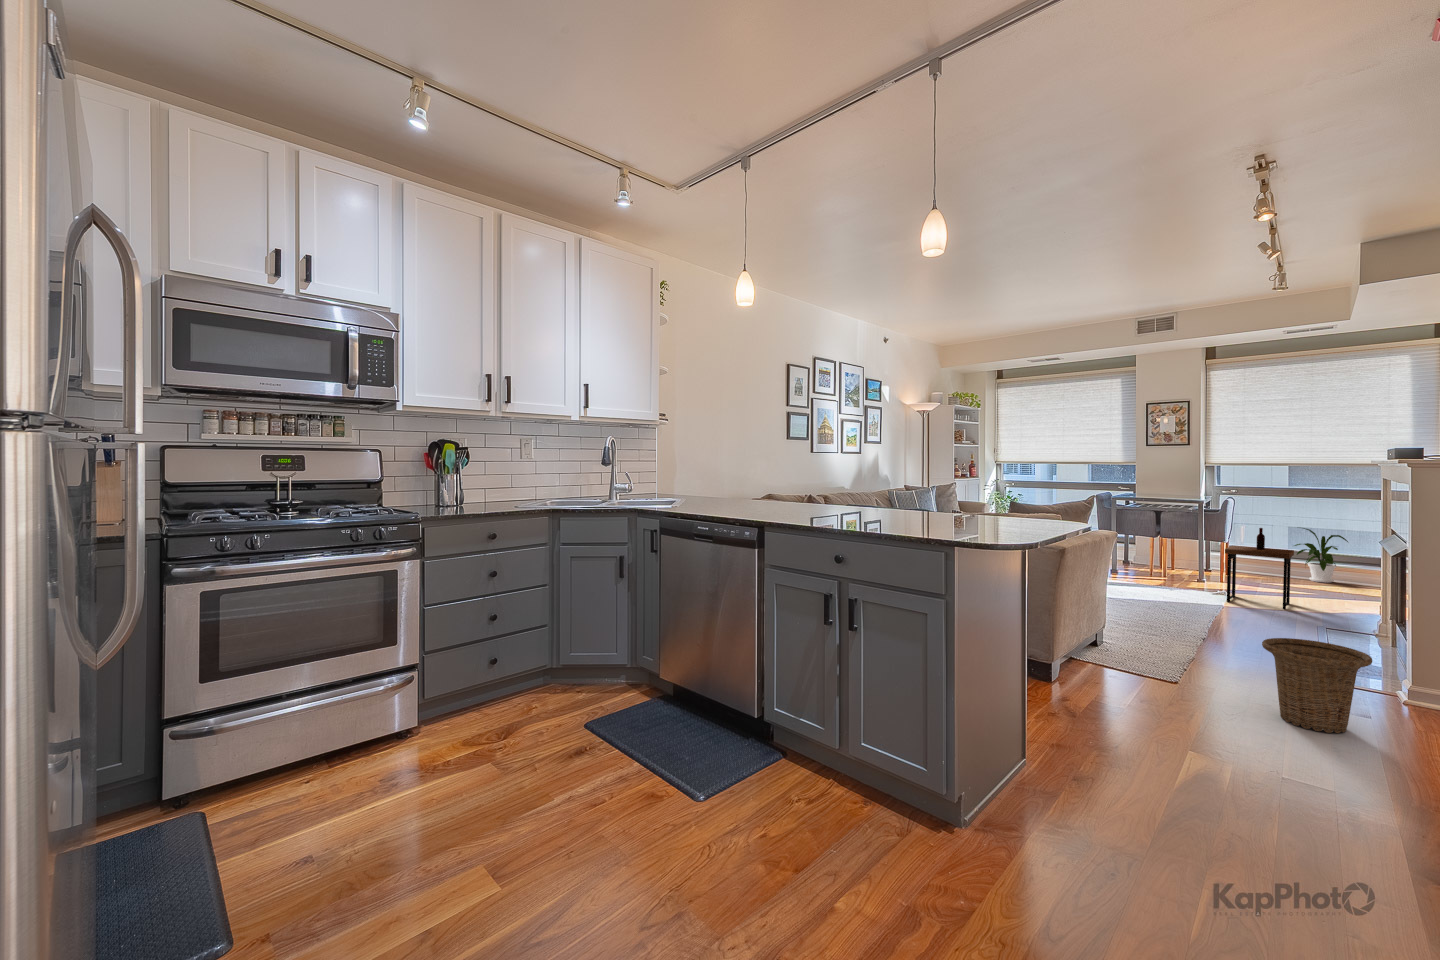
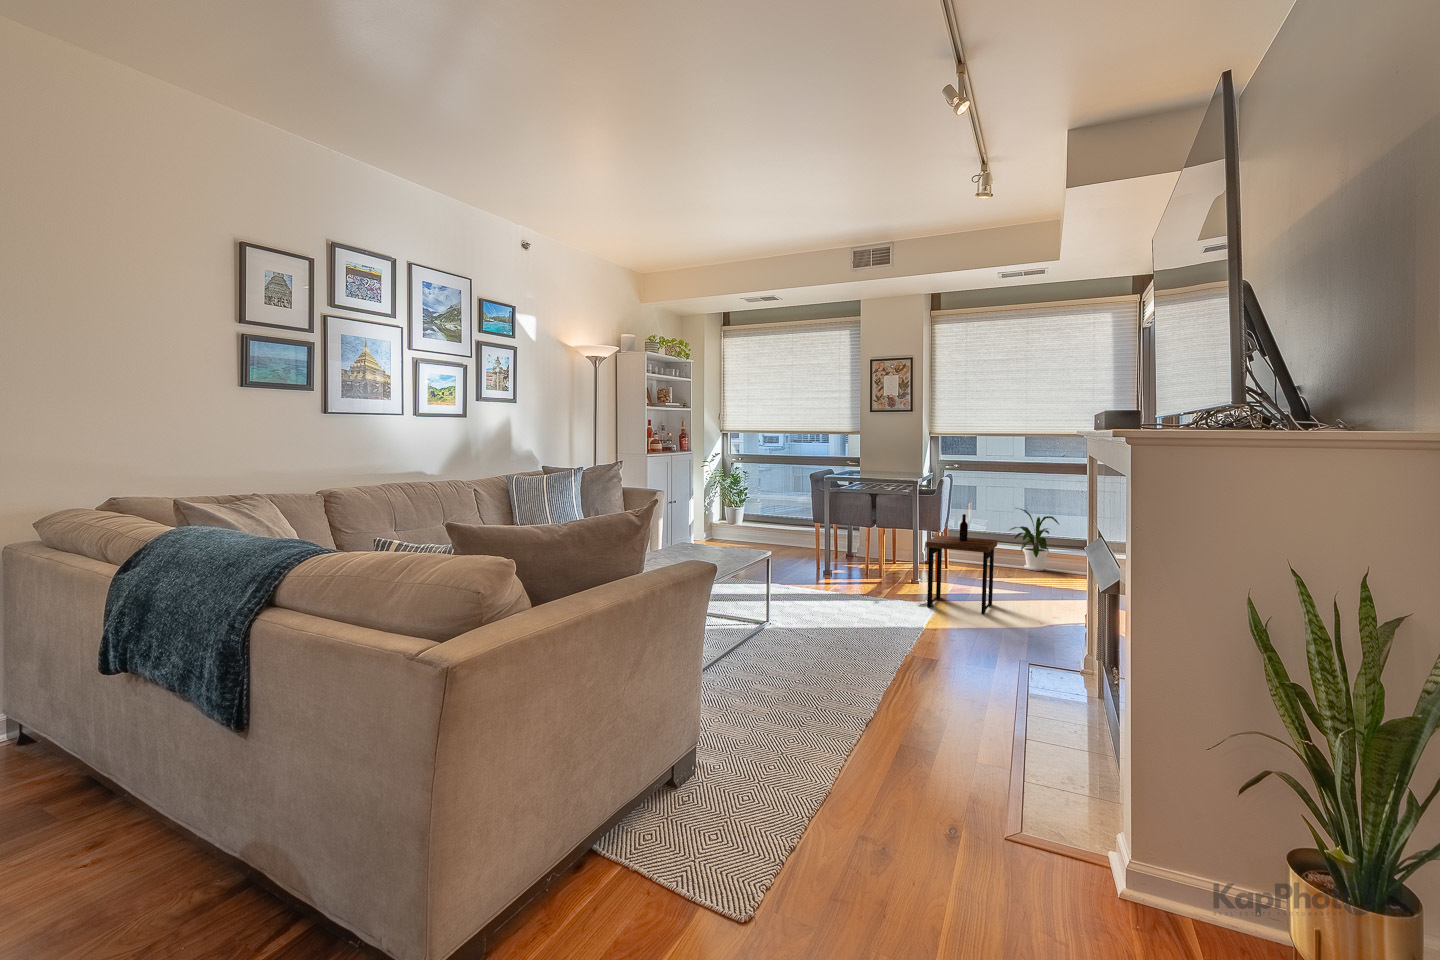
basket: present [1262,638,1372,733] -> none [871,708,1002,867]

